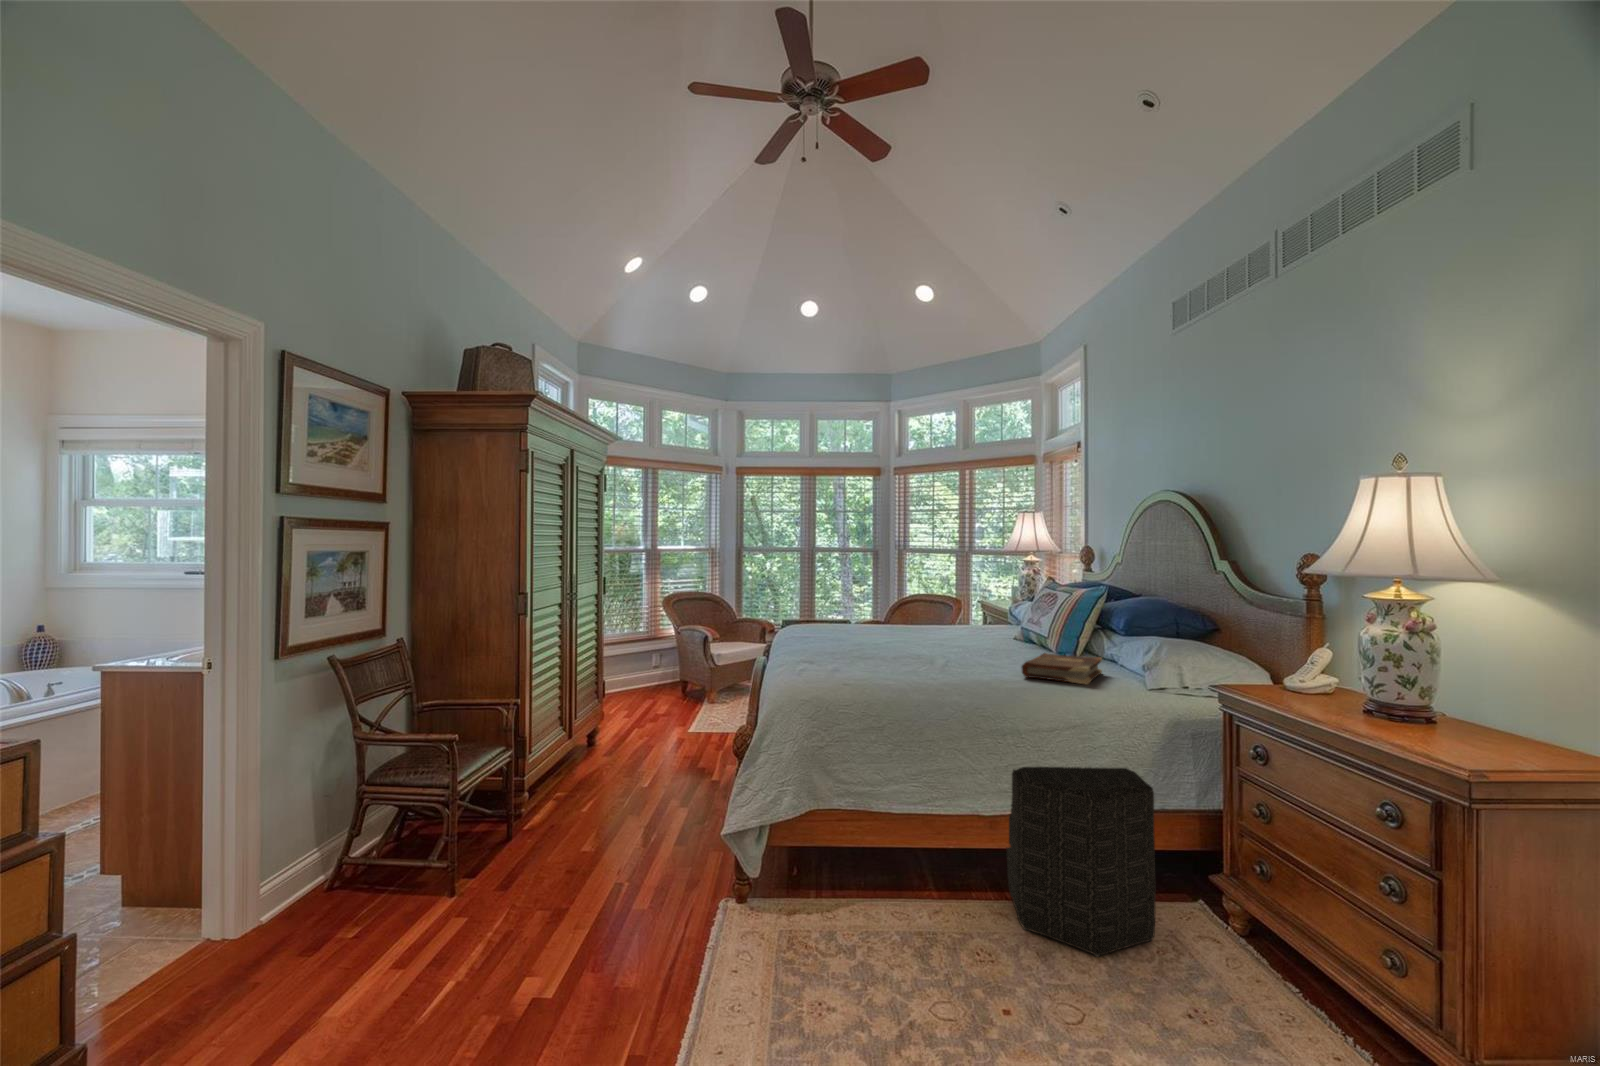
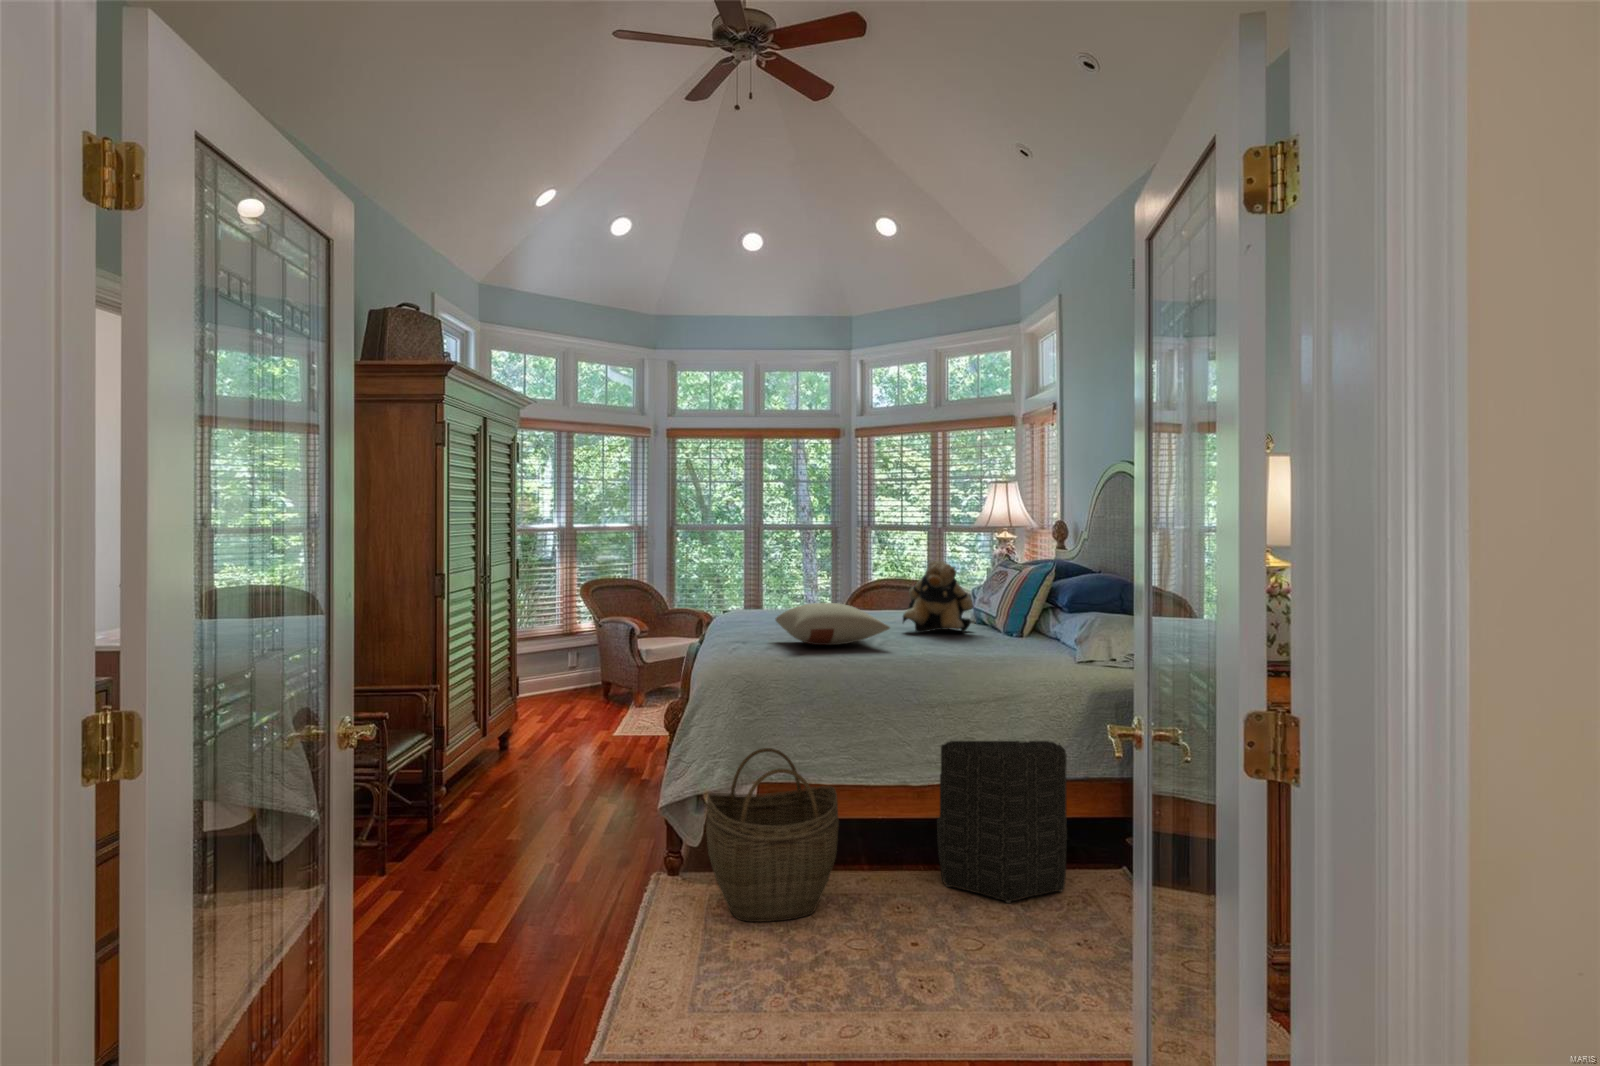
teddy bear: none [955,582,1023,651] -> present [903,561,973,633]
pillow: none [837,624,953,666] -> present [775,603,890,645]
book: present [1022,653,1102,684] -> none [955,631,1037,658]
woven basket: none [773,778,914,976] -> present [706,748,839,922]

